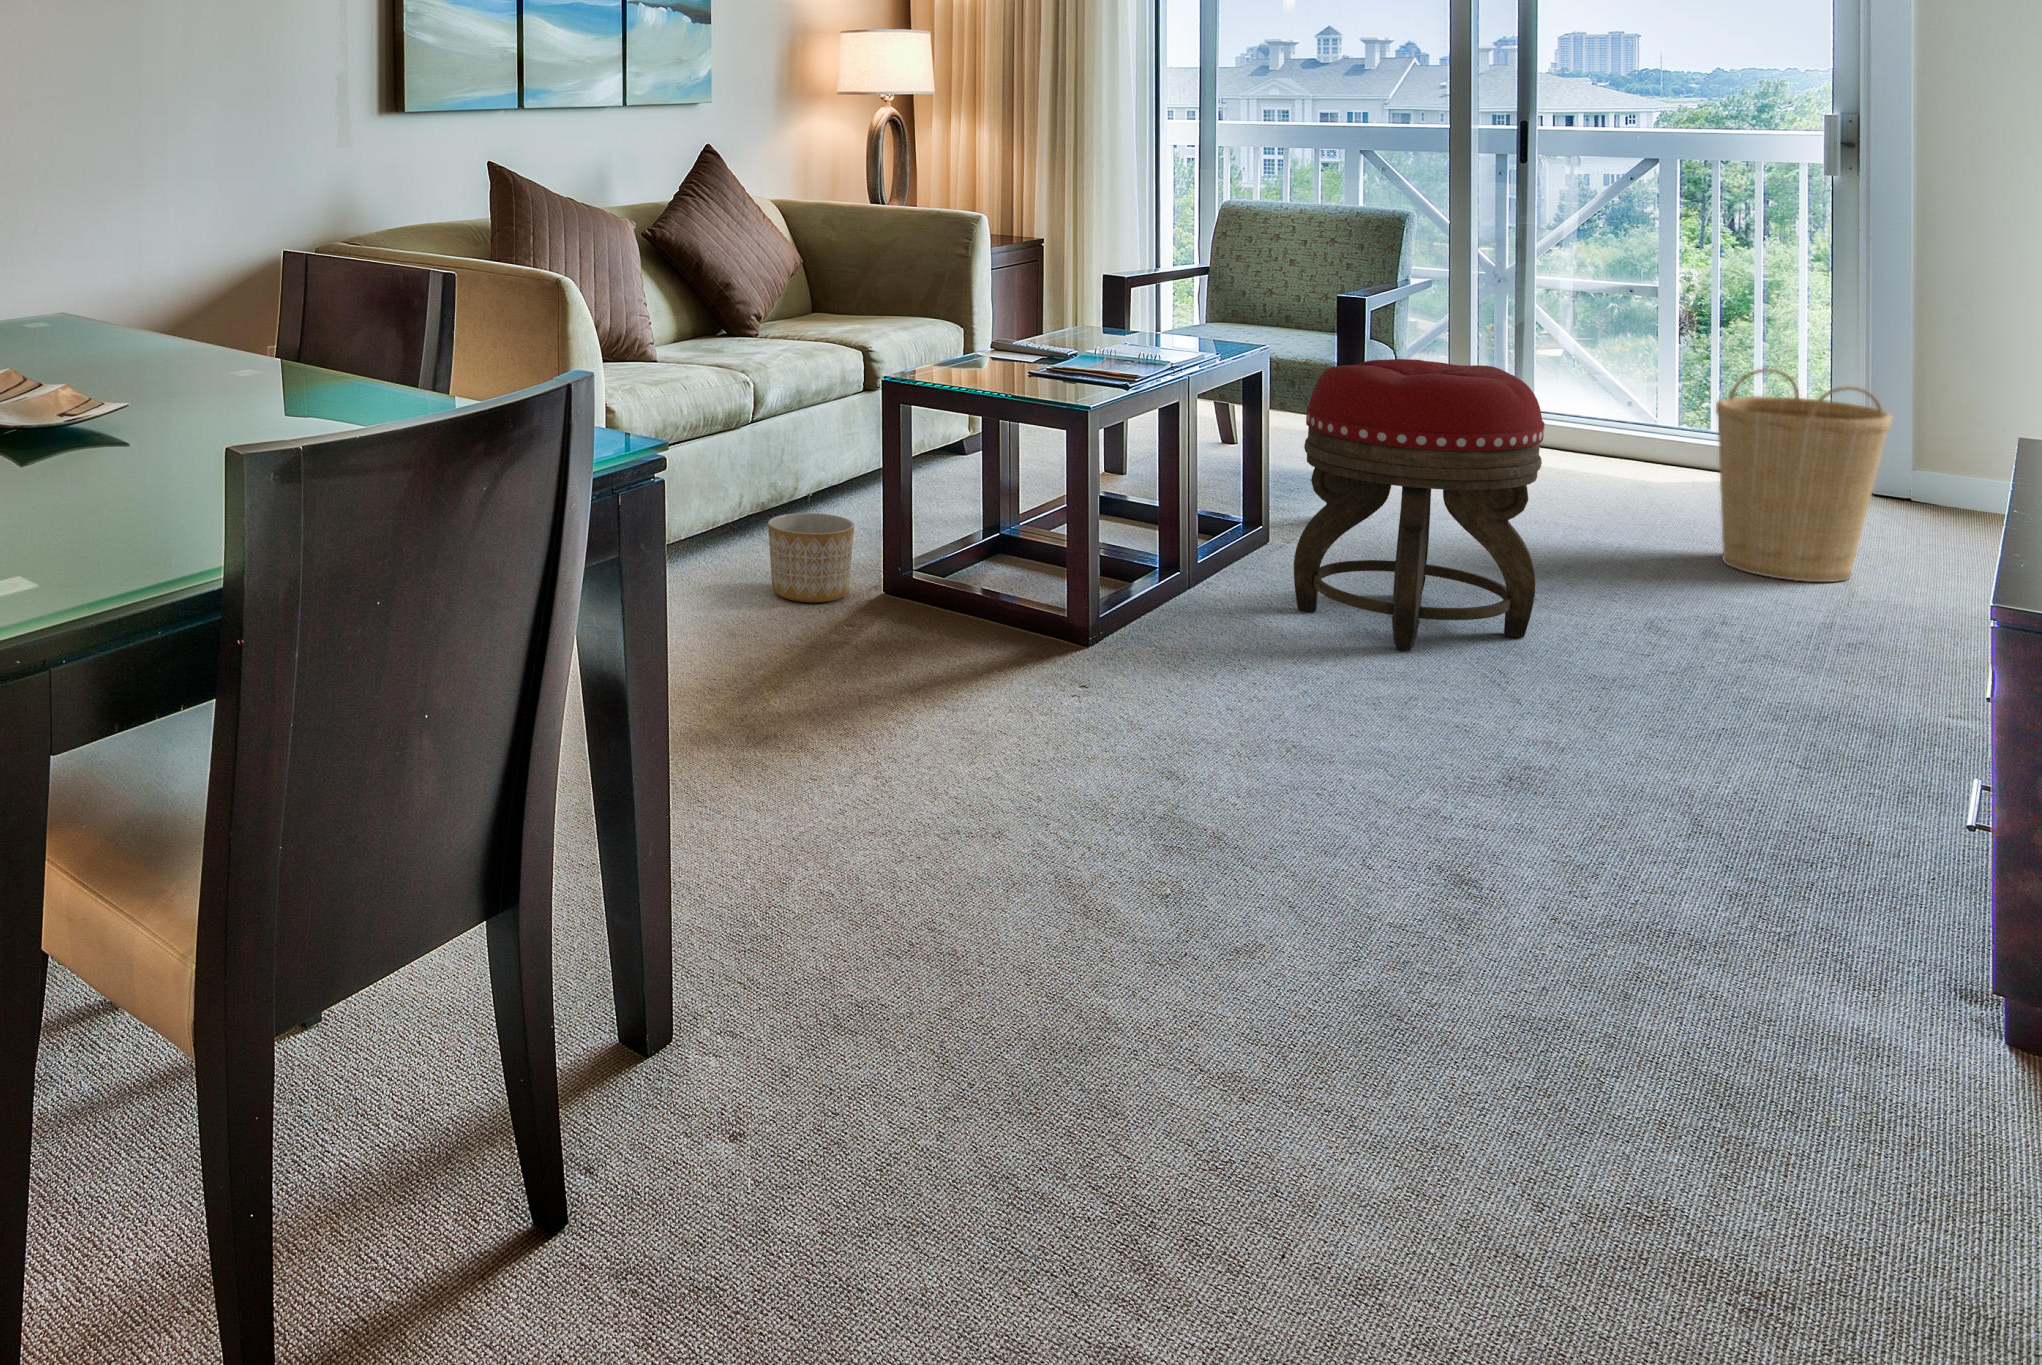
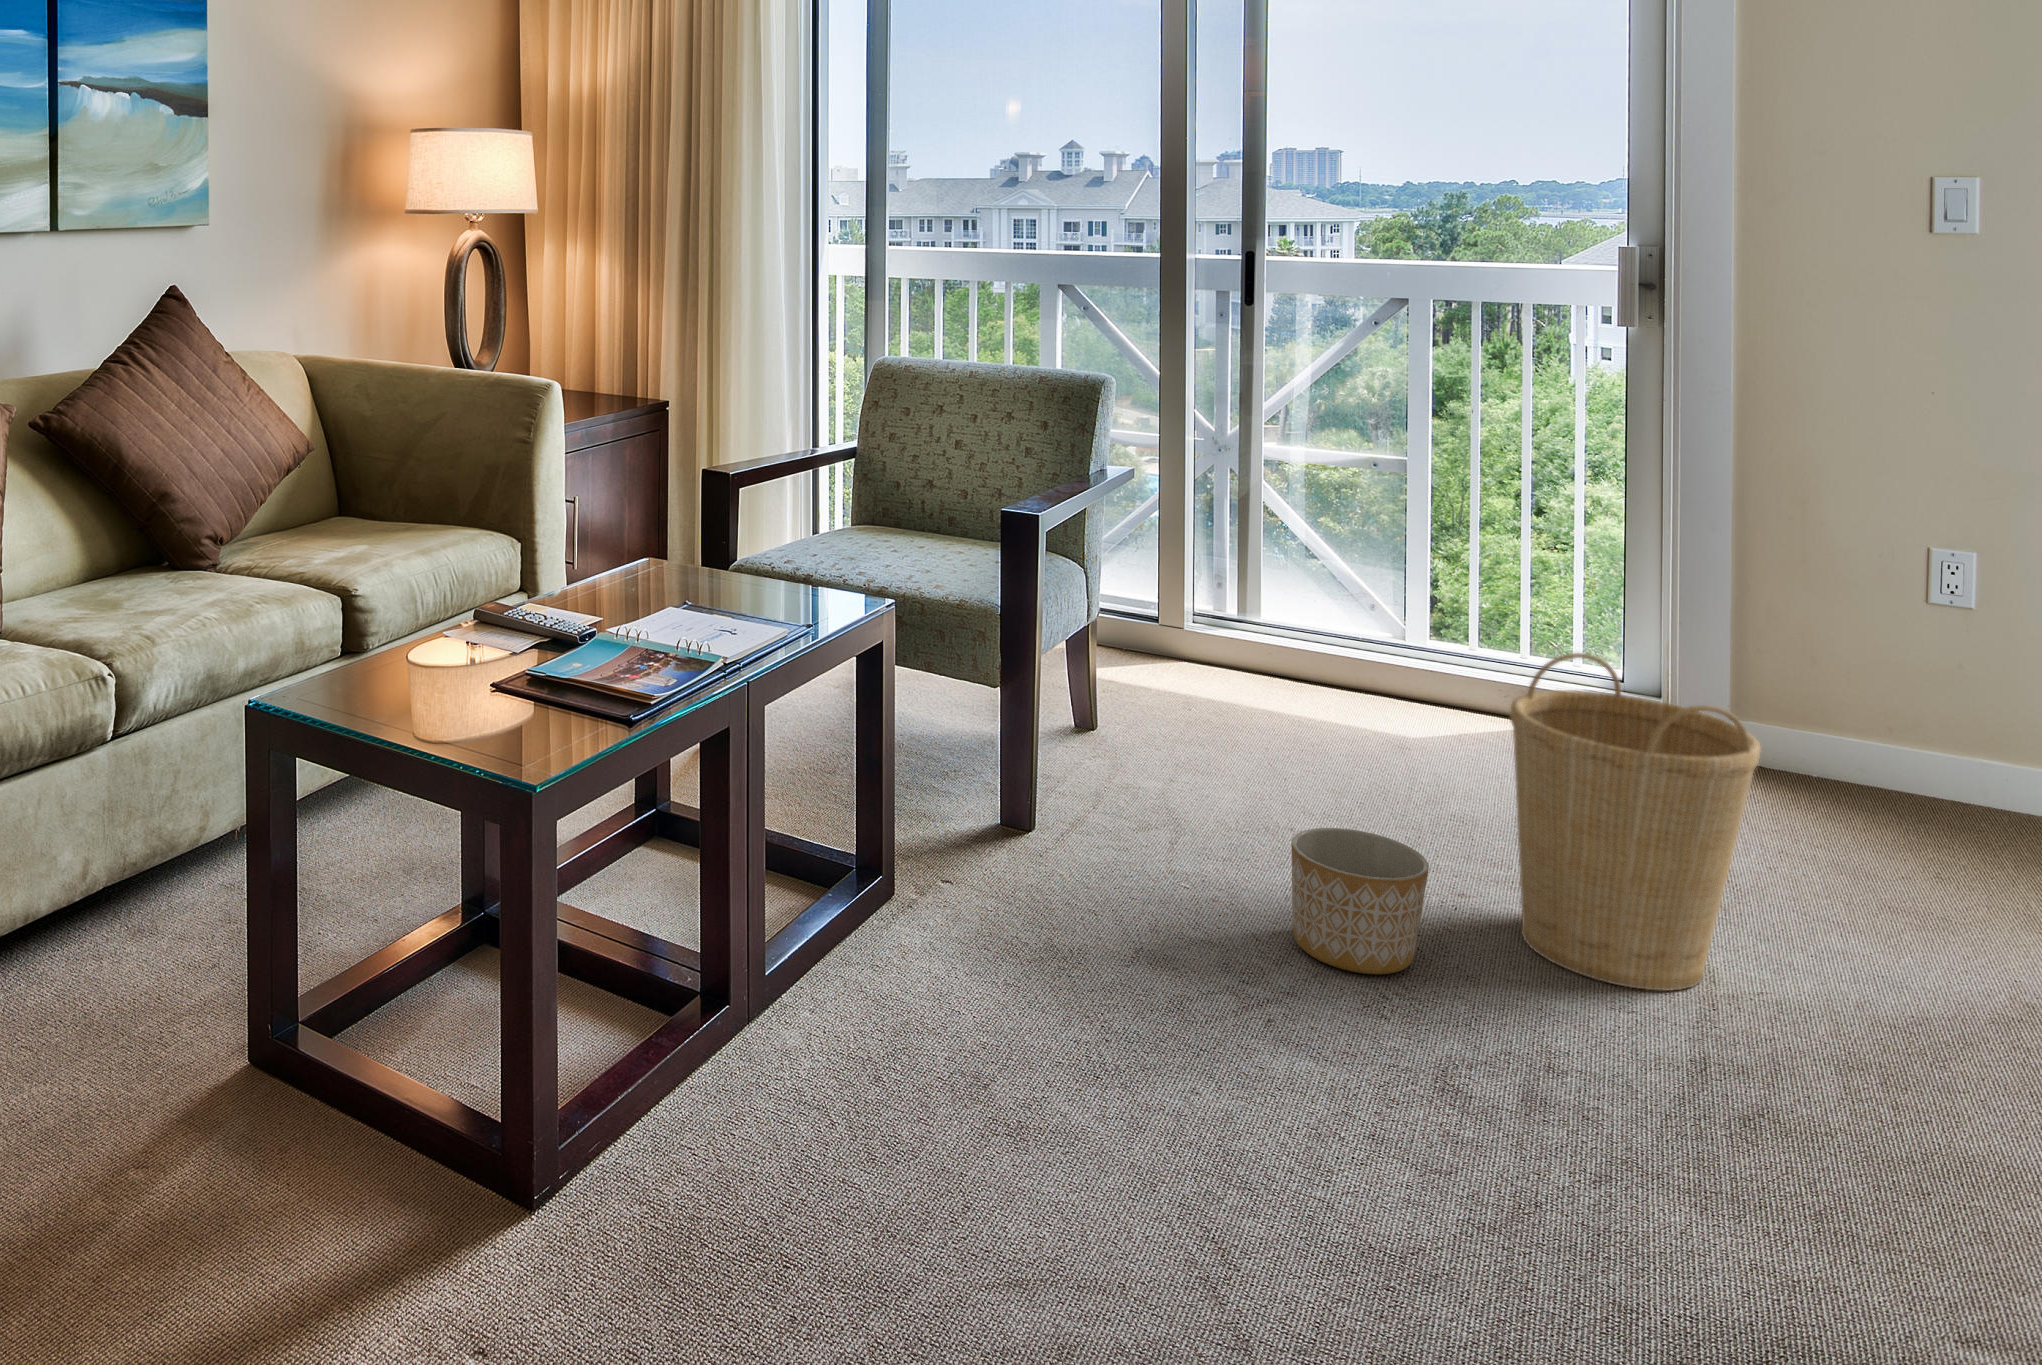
footstool: present [1294,359,1545,651] -> none [891,685,1270,1222]
planter: present [768,513,854,602] -> present [1291,828,1429,974]

